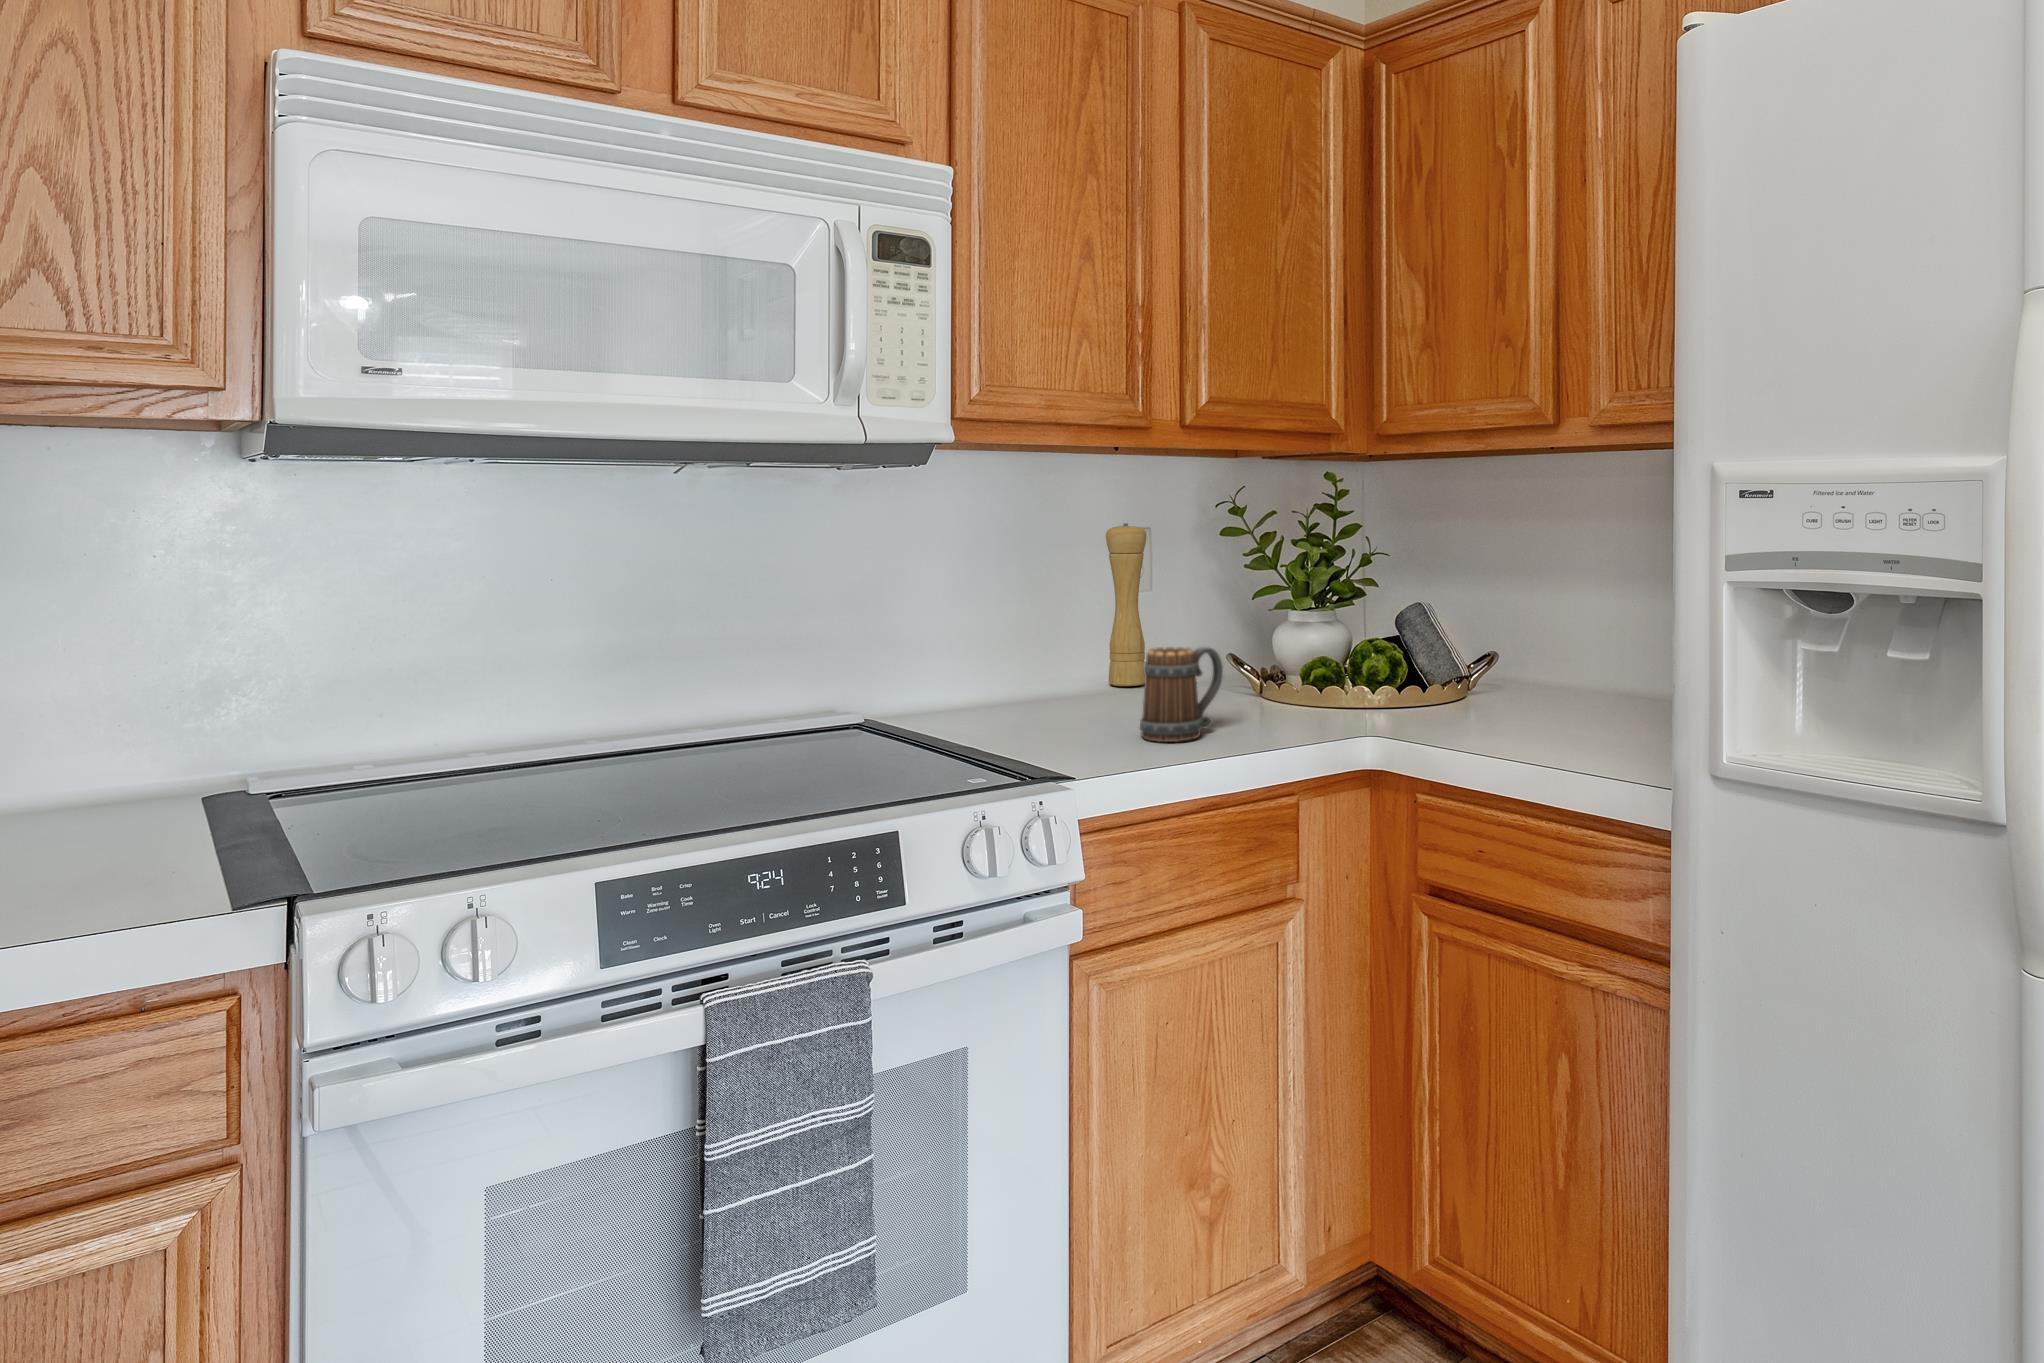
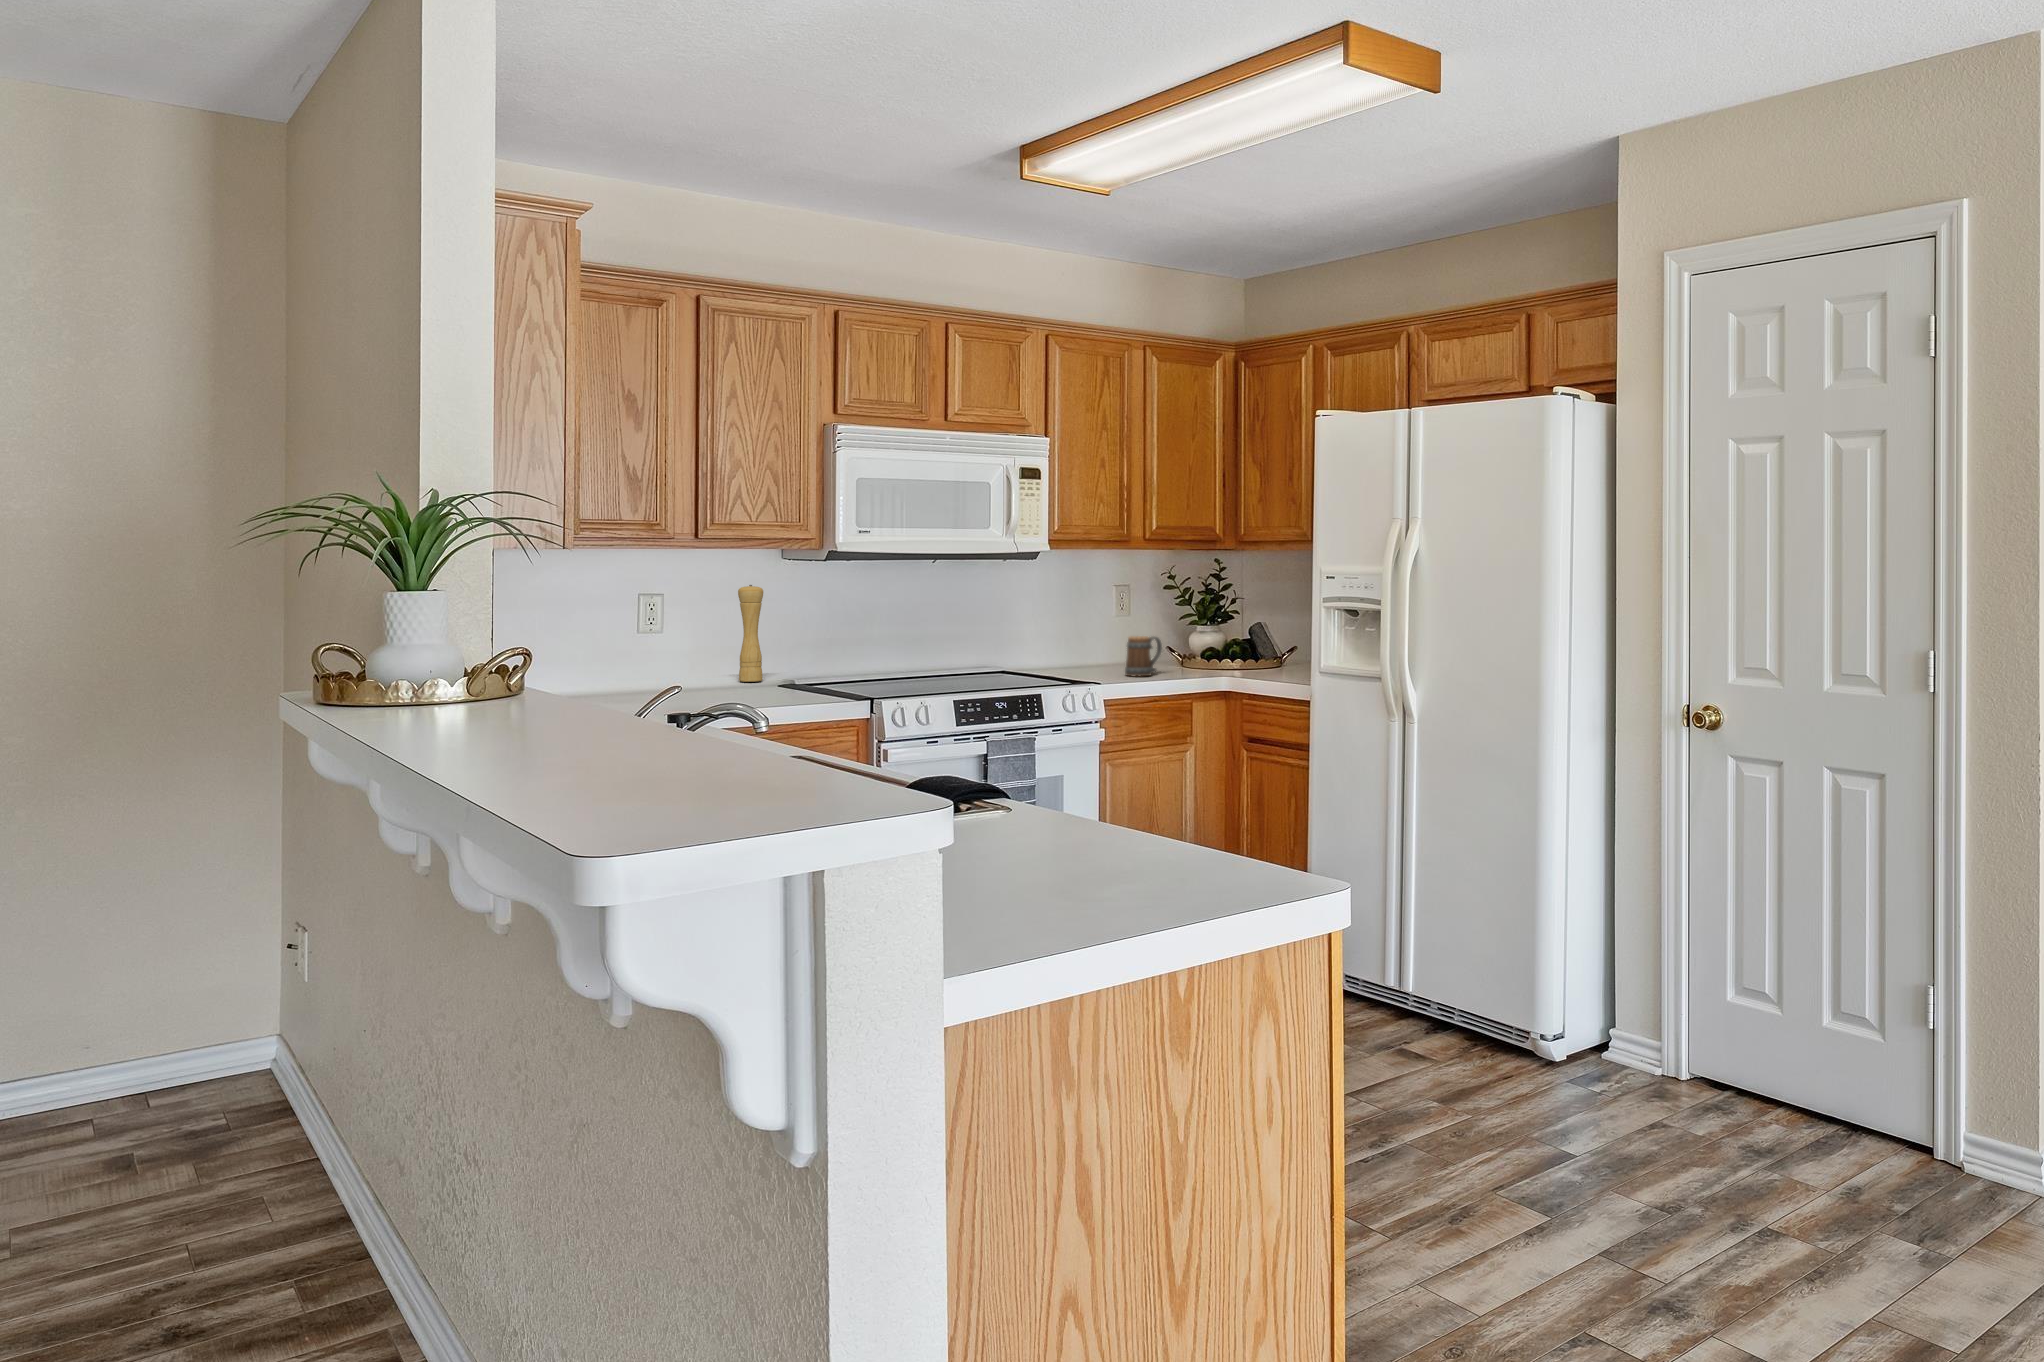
pepper mill: present [1106,523,1146,686] -> present [738,585,763,682]

